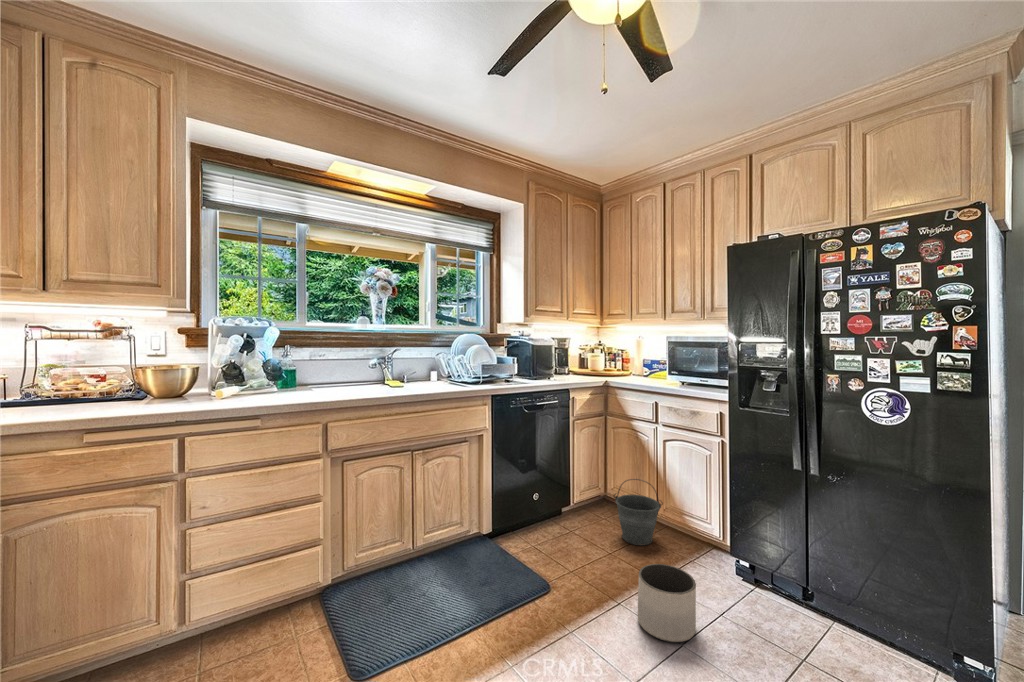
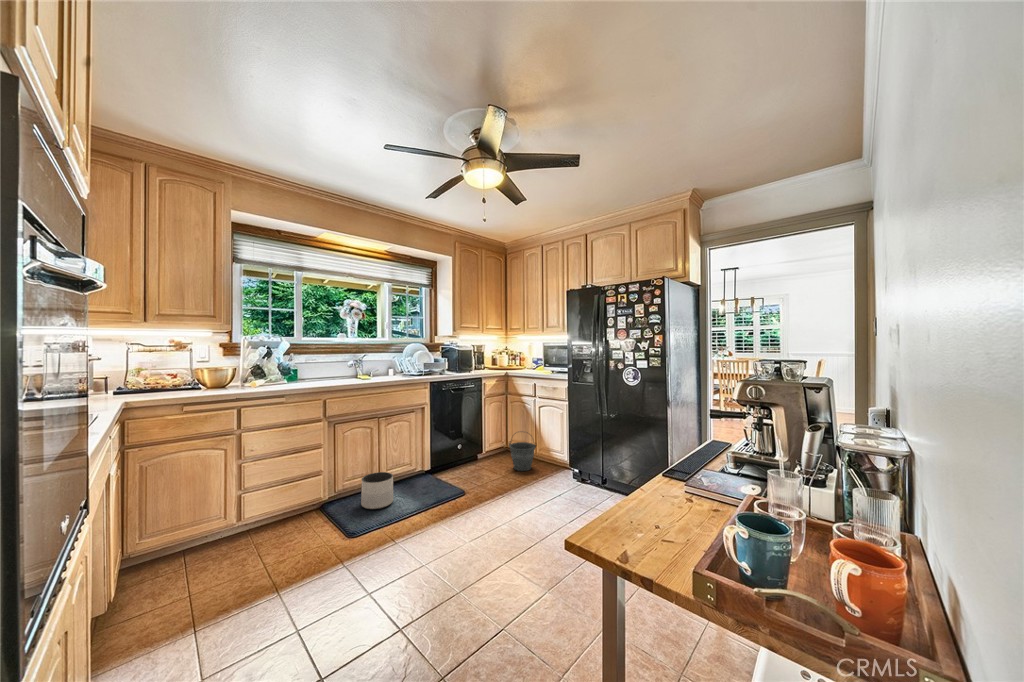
planter: present [638,564,696,642] -> present [361,472,393,509]

